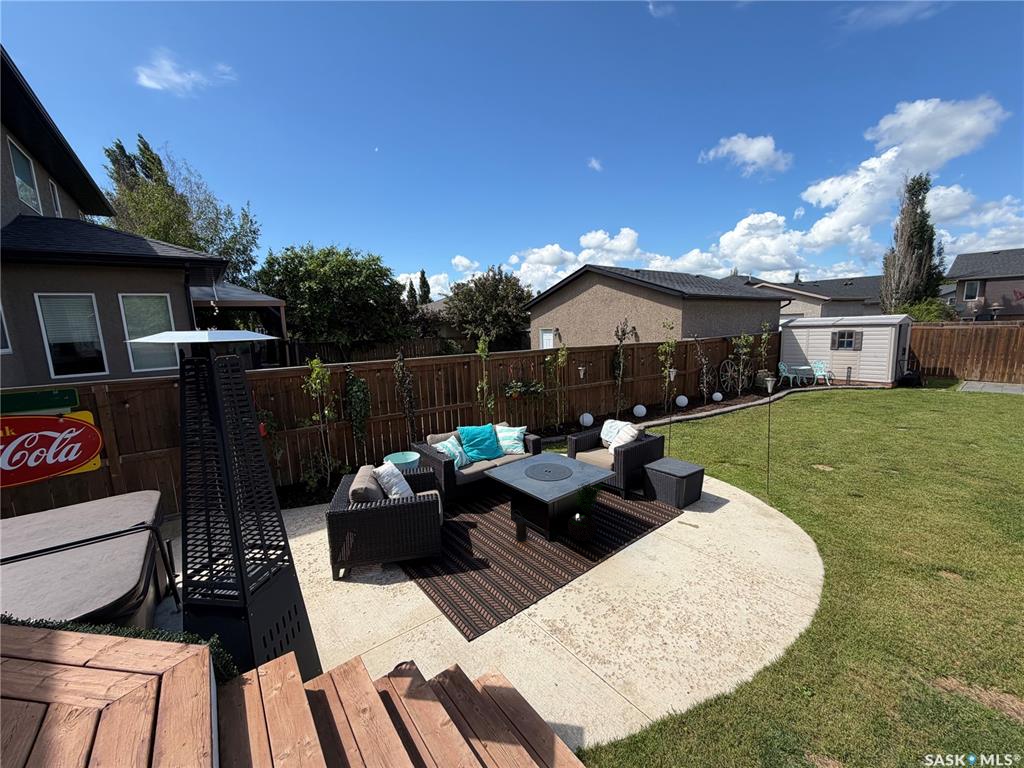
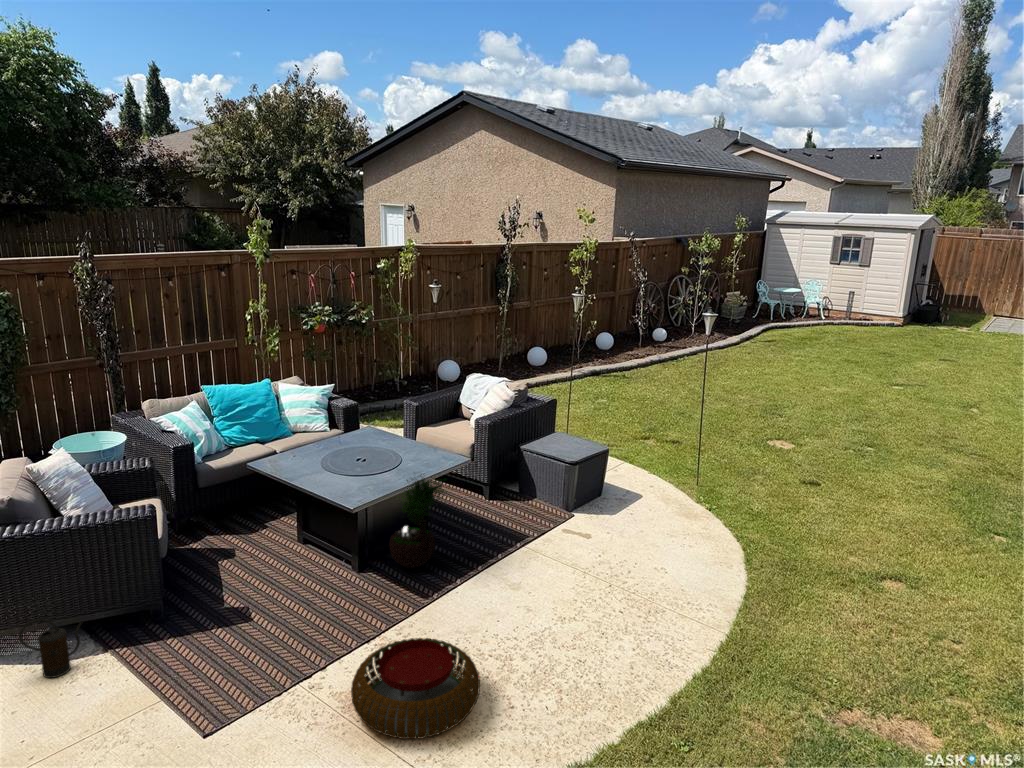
watering can: present [512,510,530,541] -> present [19,619,83,678]
pouf: none [557,591,644,667] -> present [351,638,480,739]

